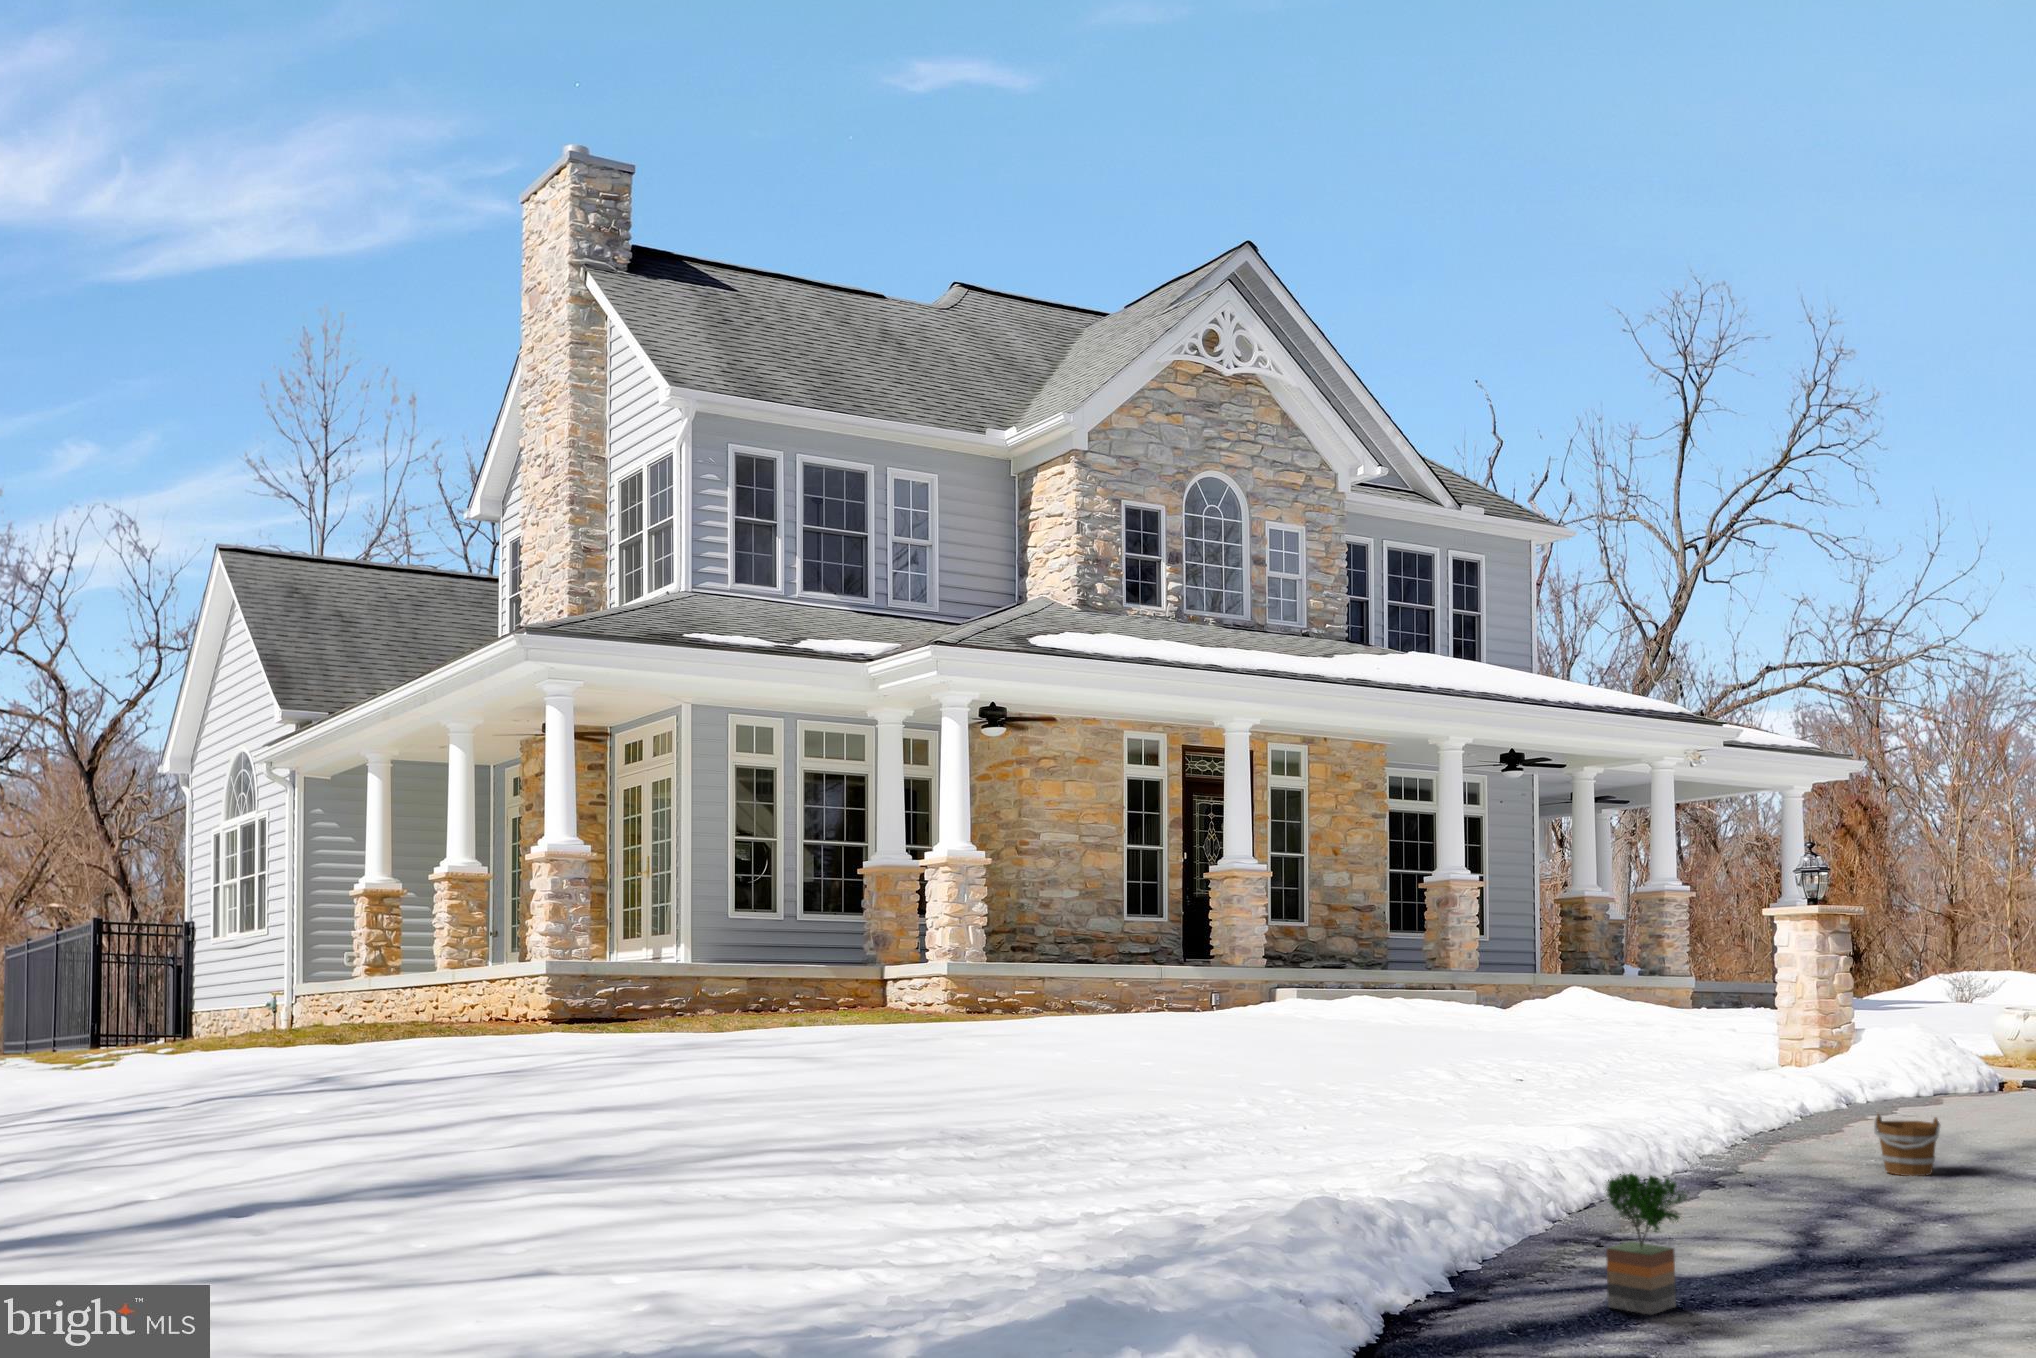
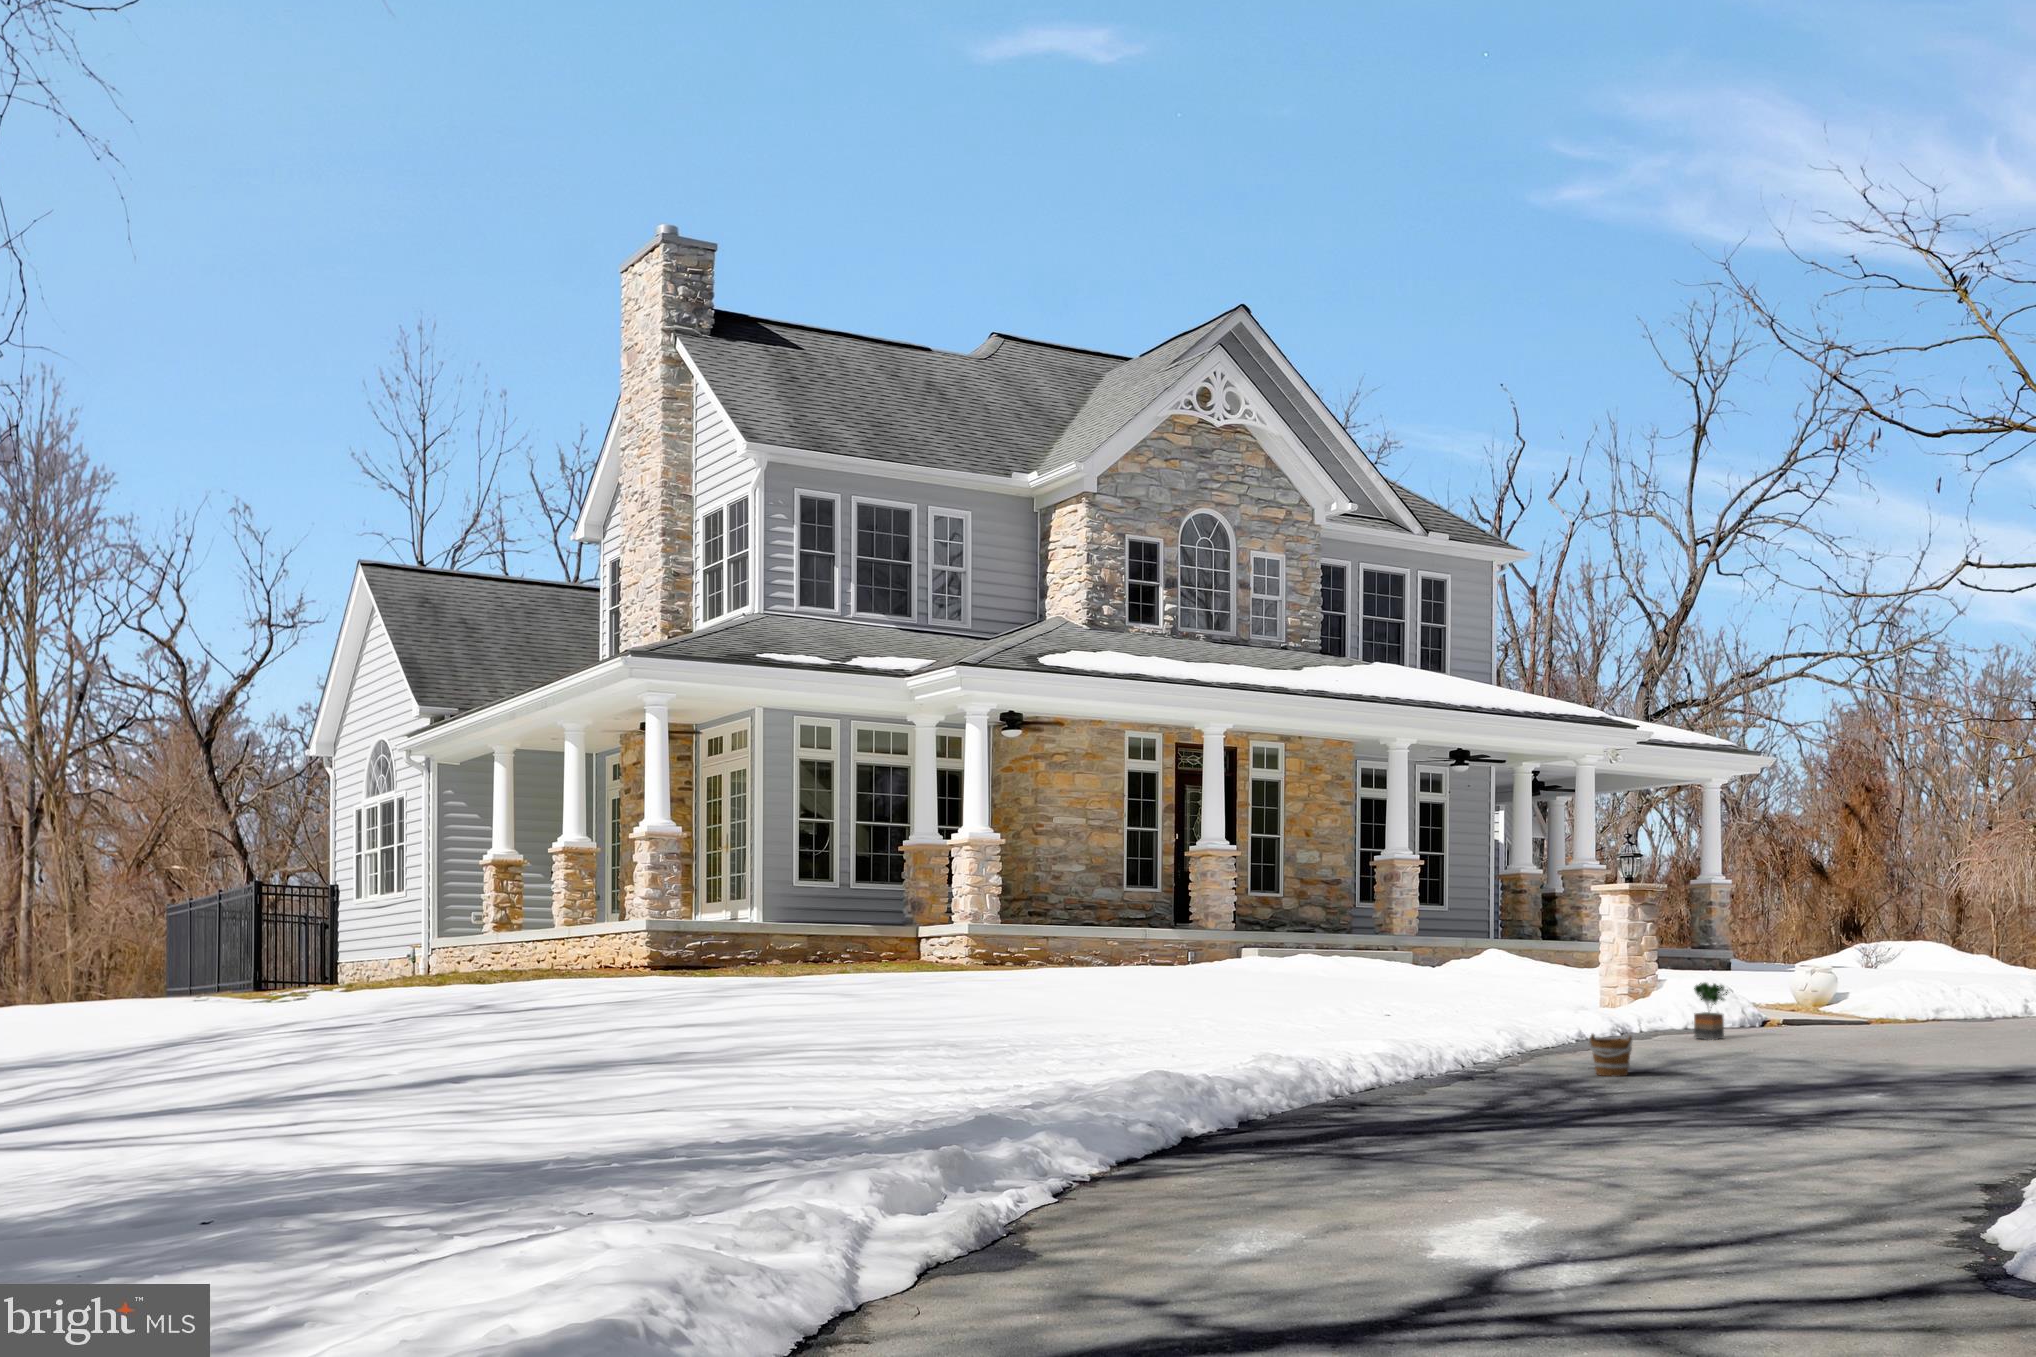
potted tree: present [1606,1172,1686,1315] -> present [1694,983,1728,1040]

